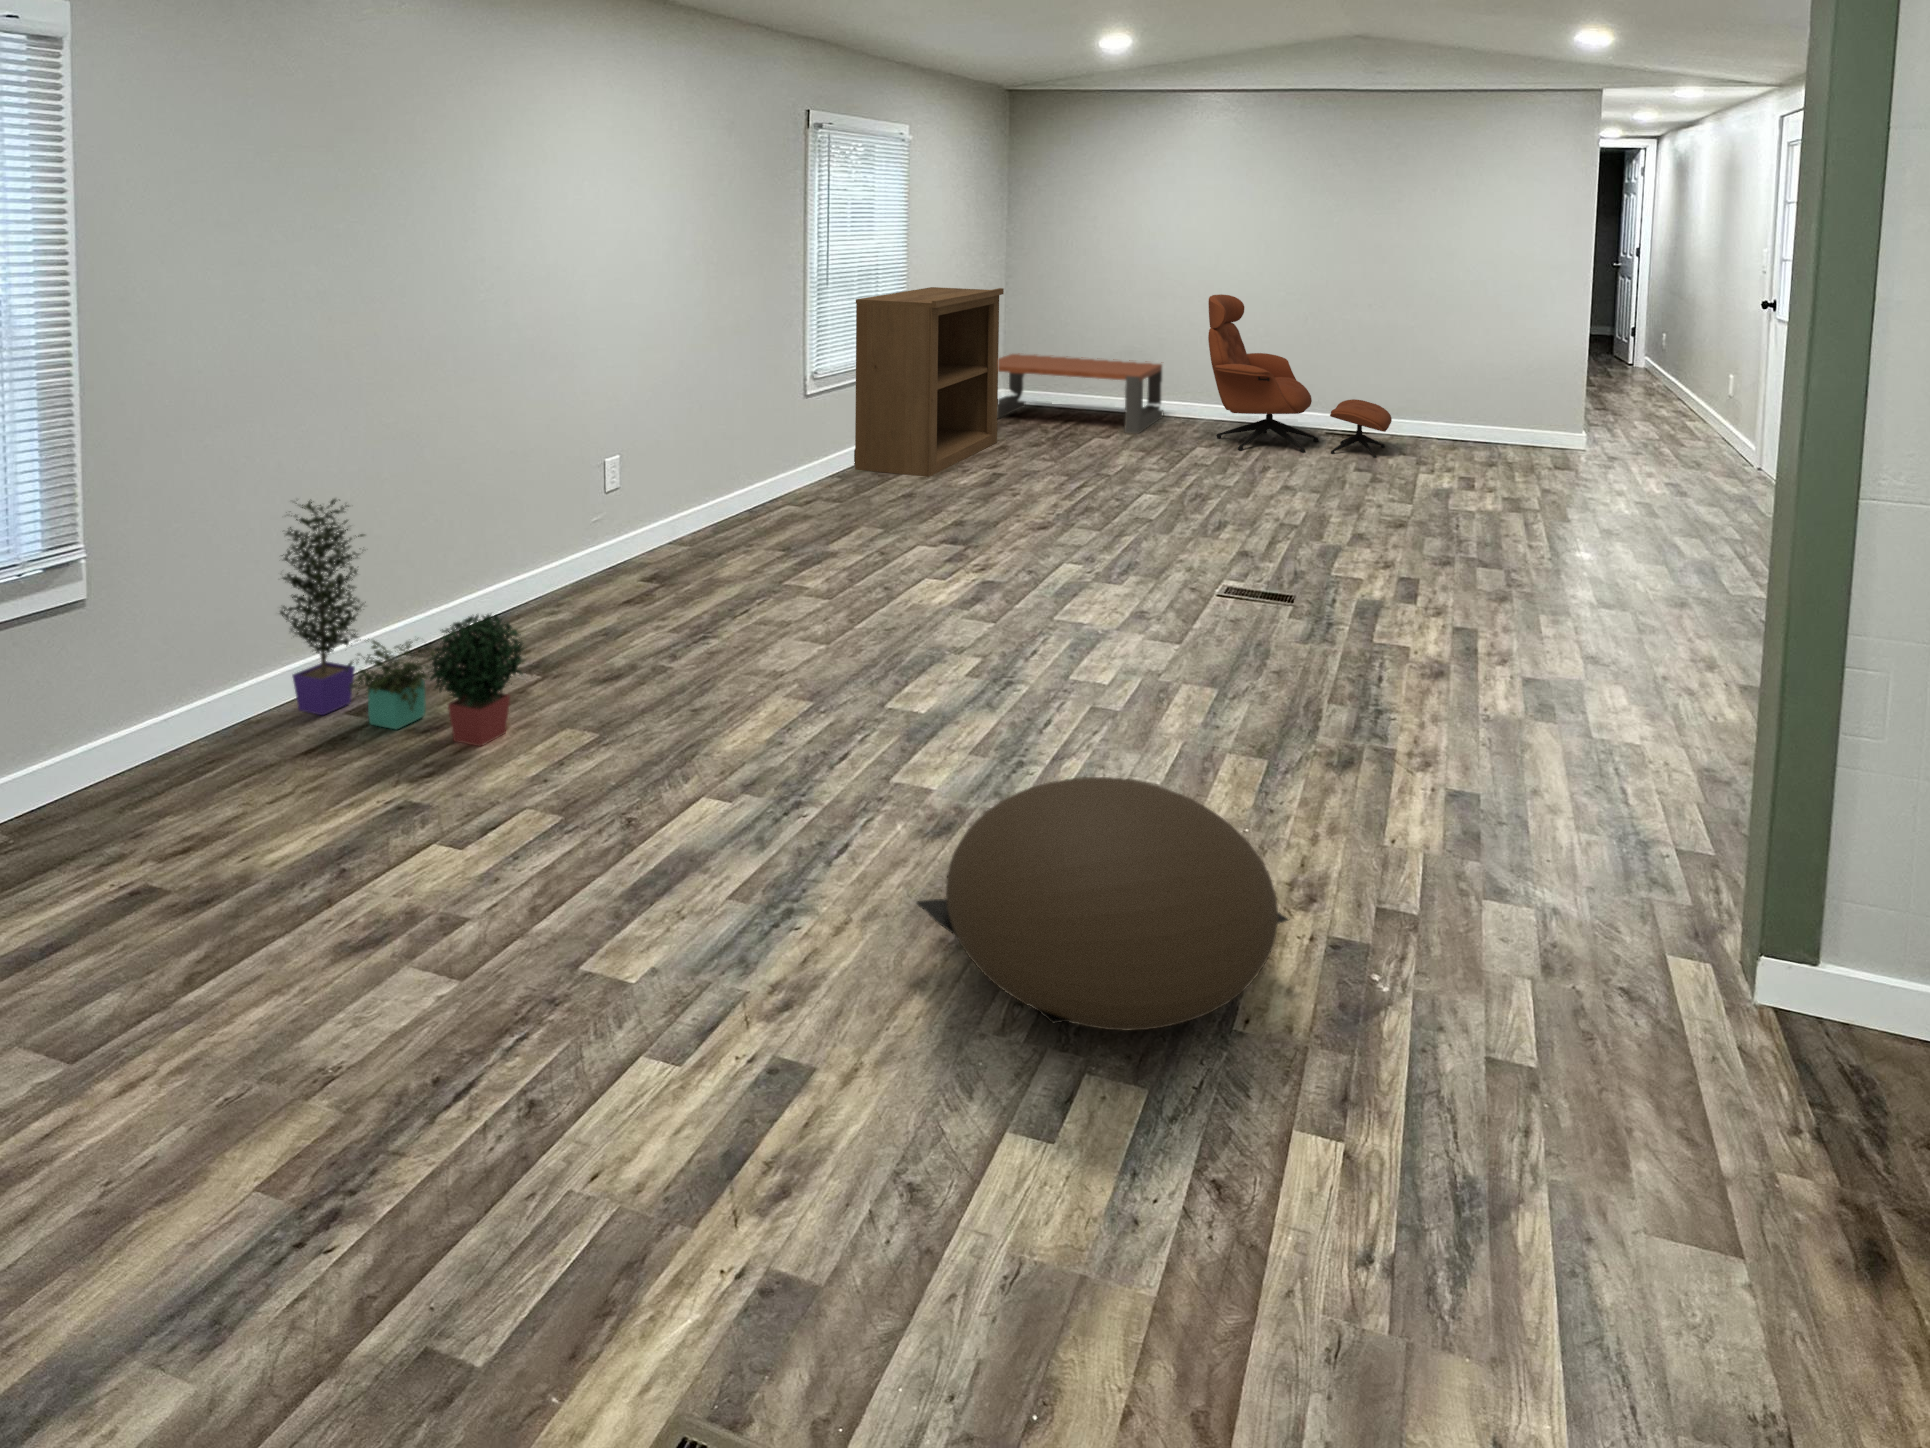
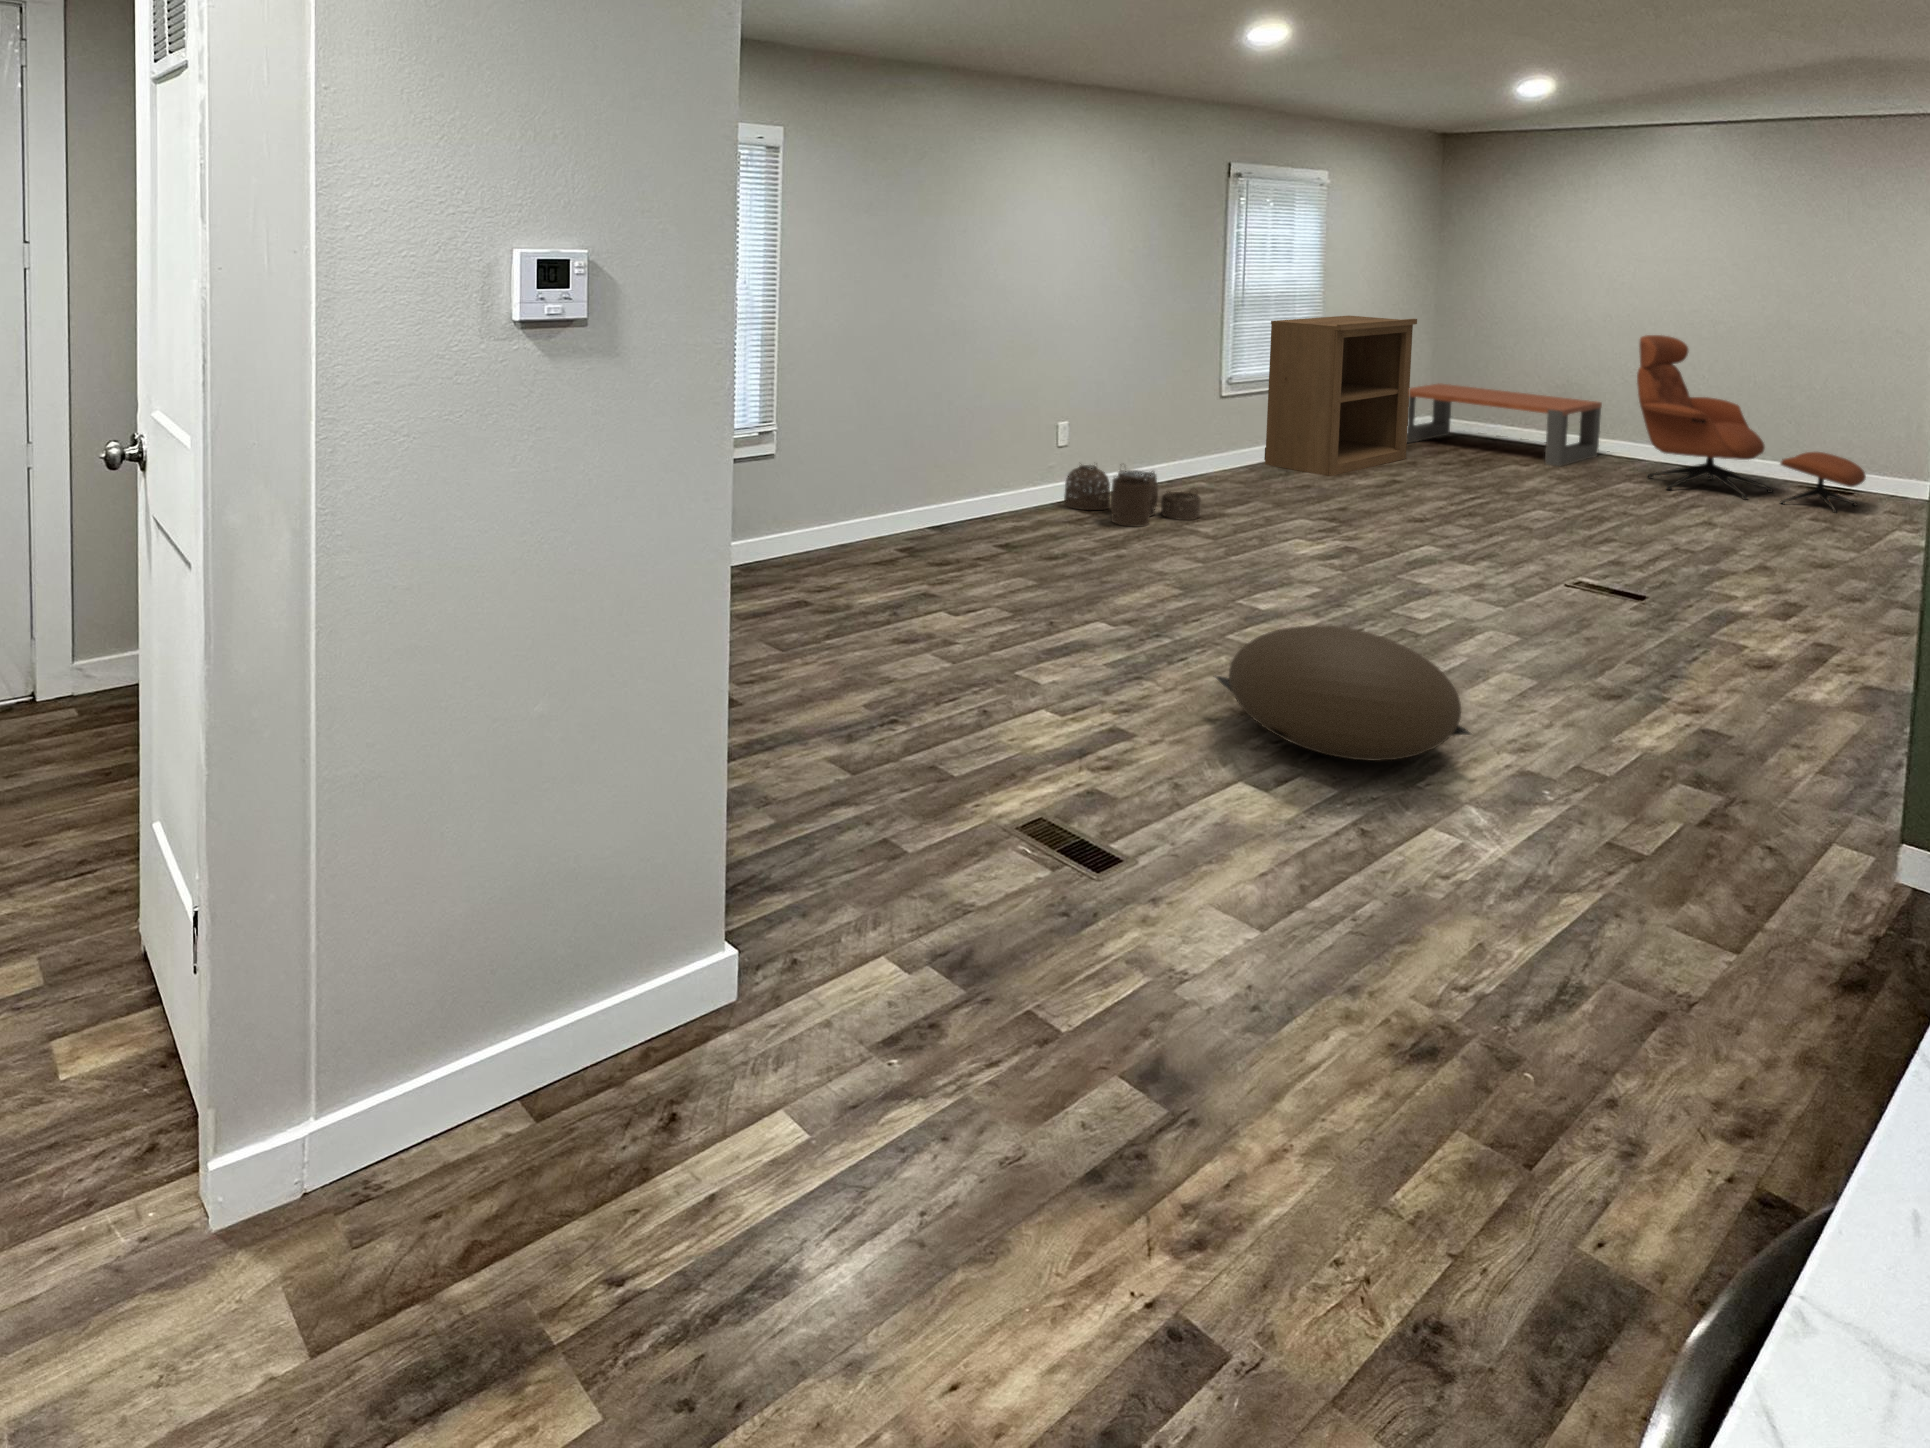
potted plant: present [280,499,524,746] -> none [861,414,999,576]
woven basket: none [616,507,802,596] -> present [1064,465,1201,526]

